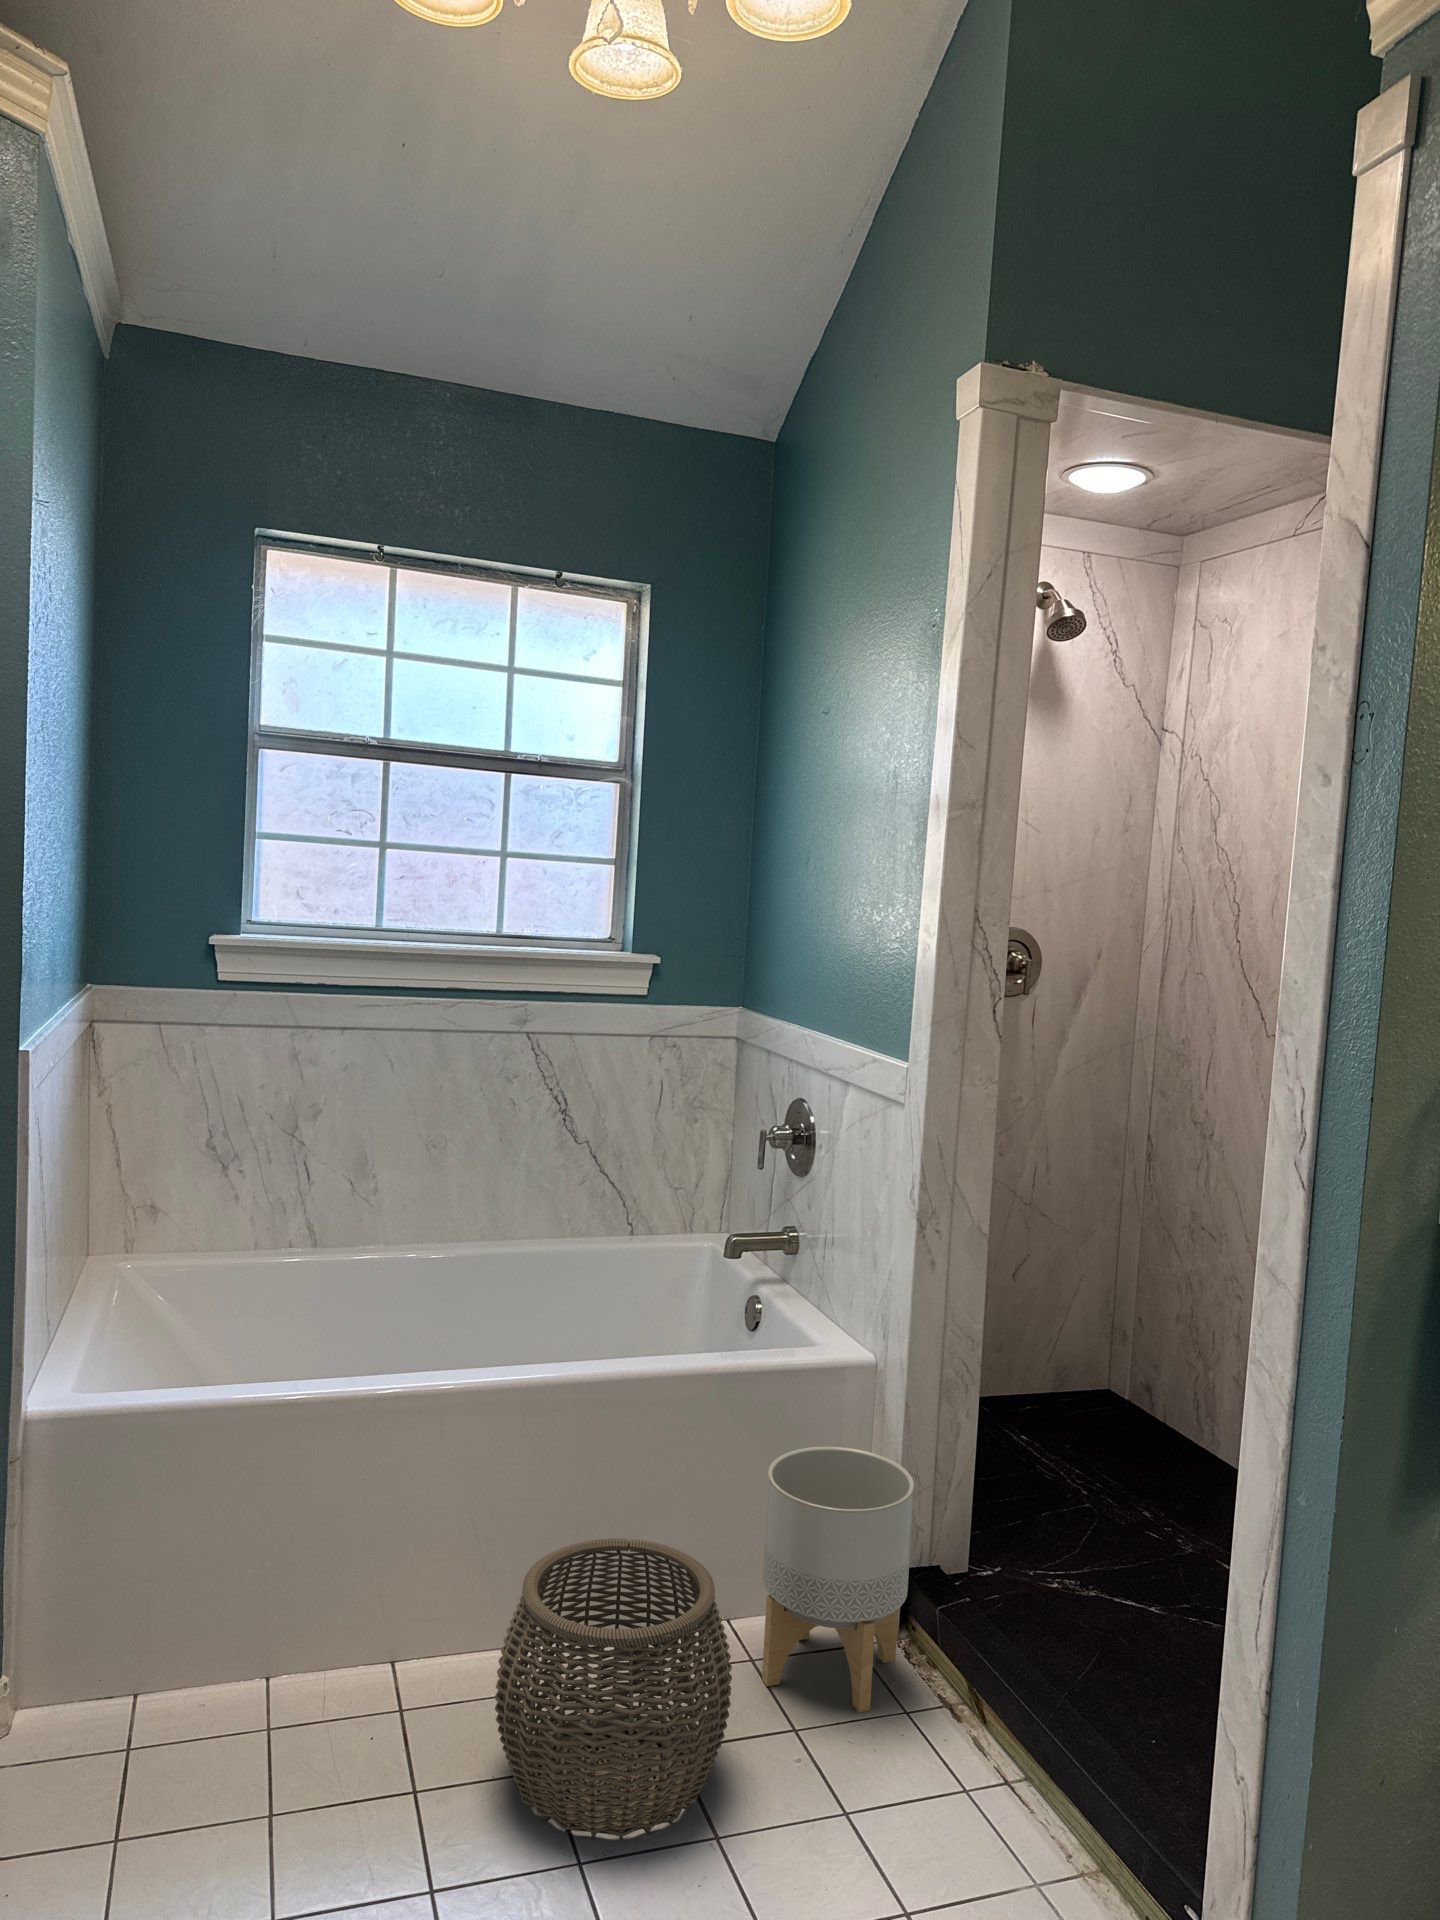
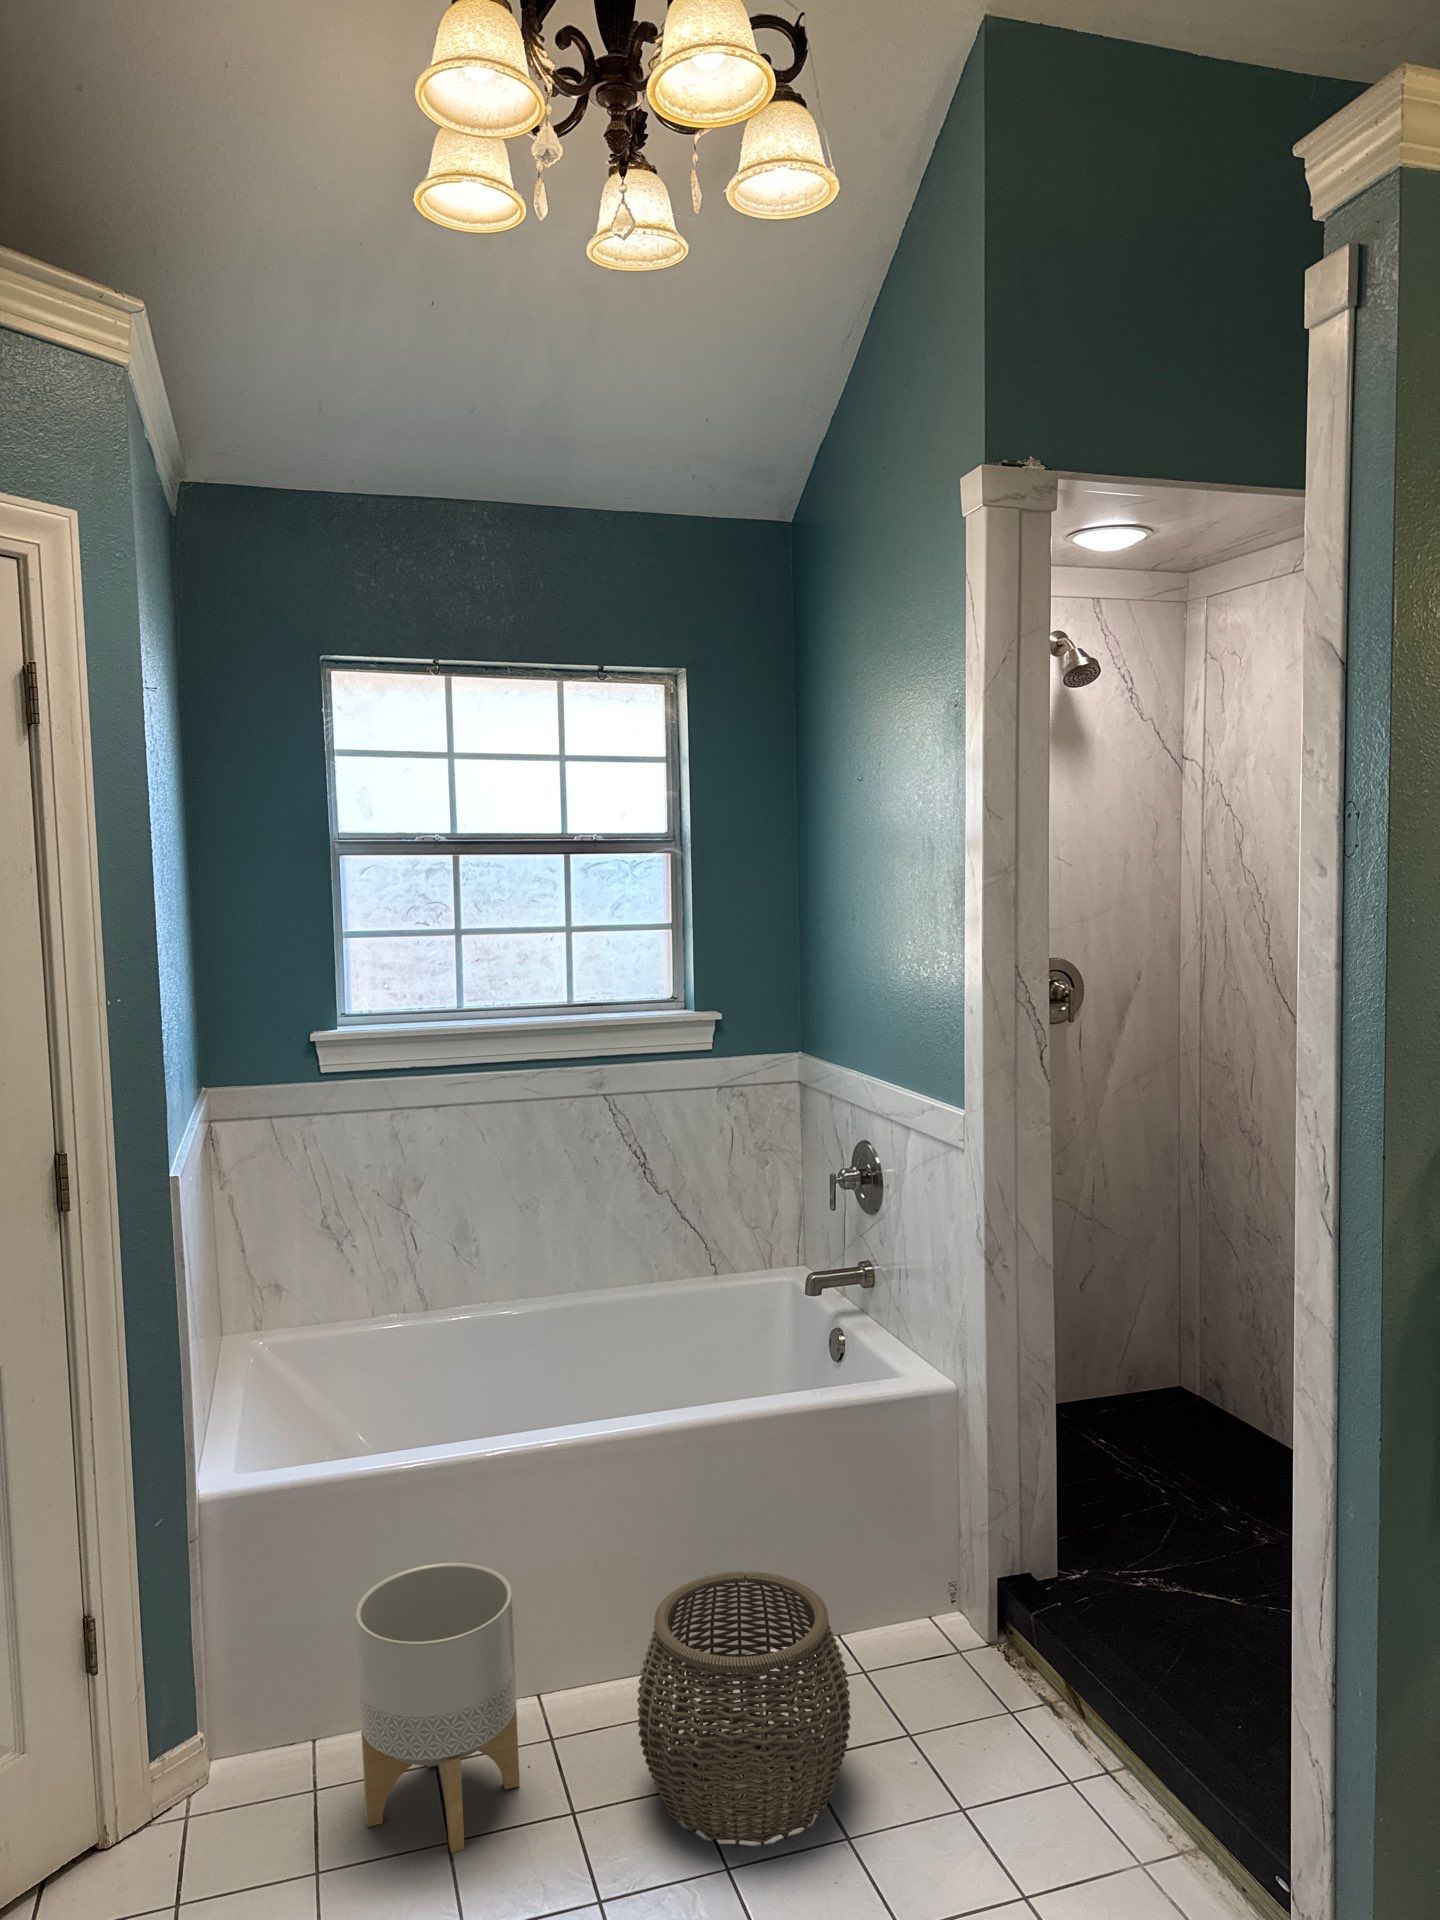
planter: present [762,1447,914,1713] -> present [356,1563,520,1853]

